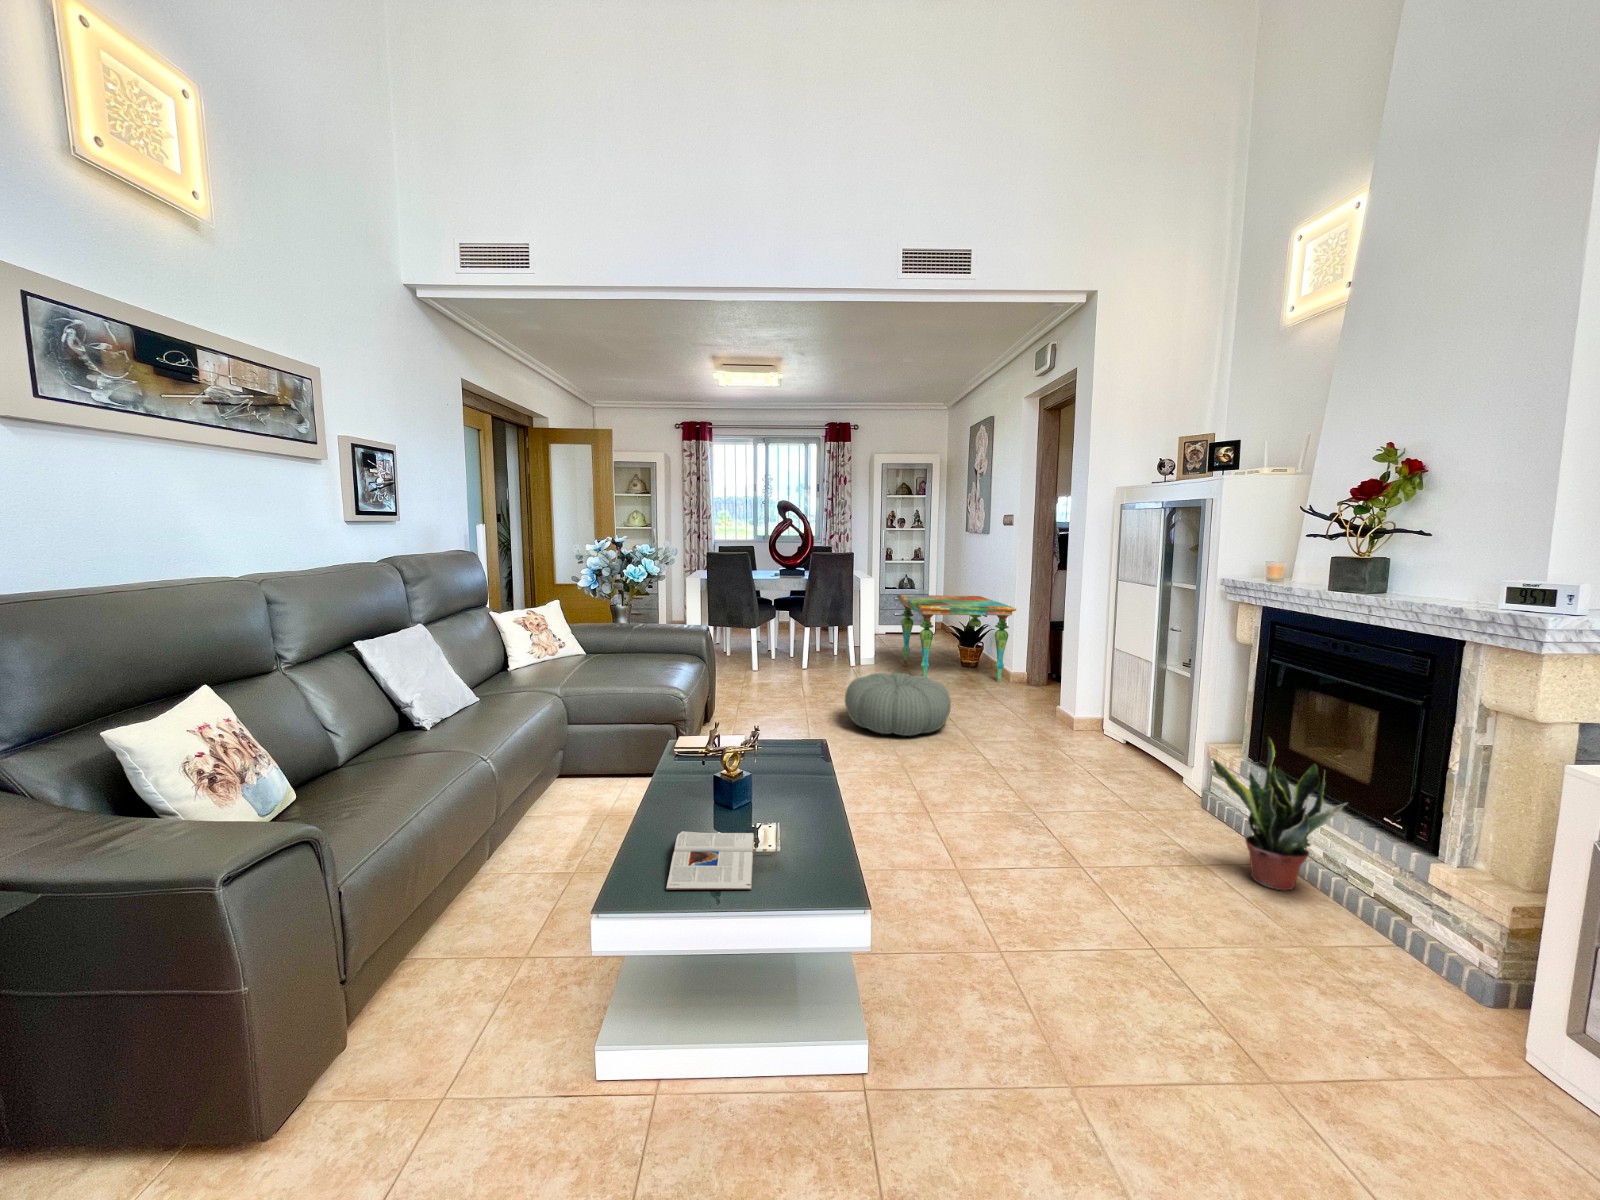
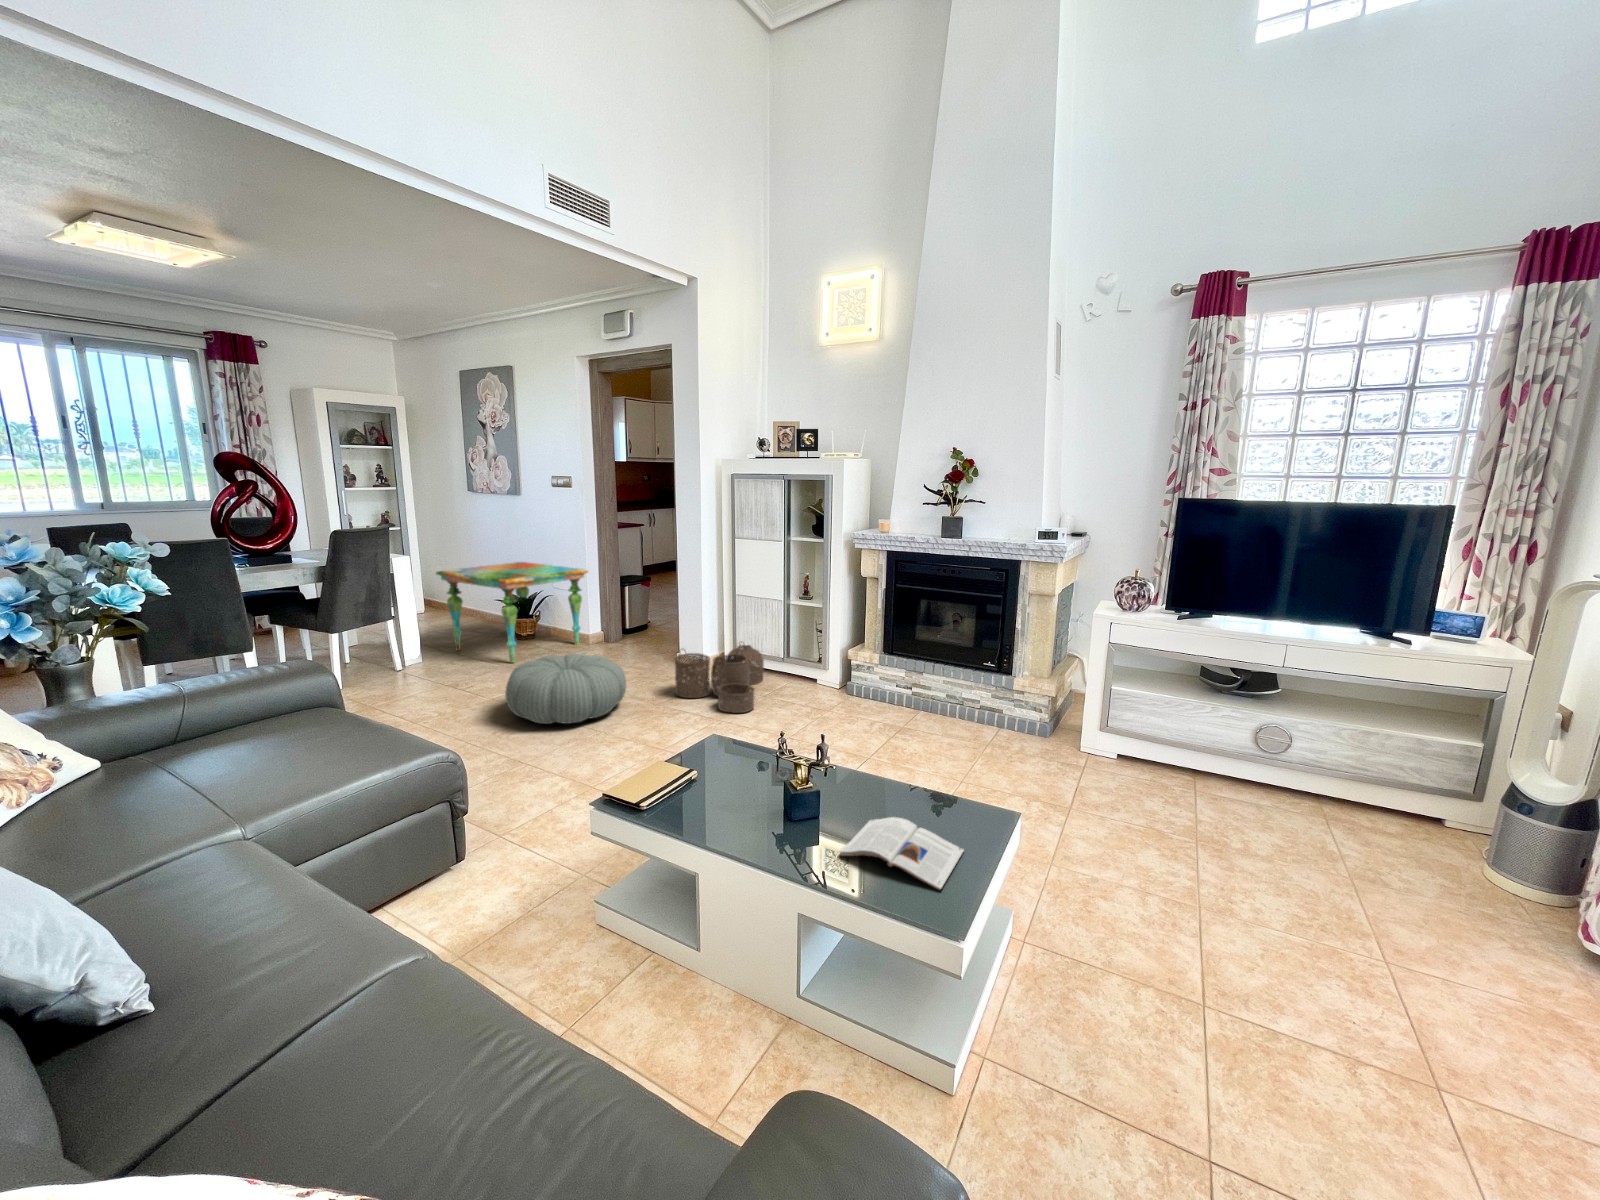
woven basket: none [998,695,1127,778] -> present [675,645,764,713]
potted plant: present [1213,738,1346,891] -> none [905,634,970,725]

